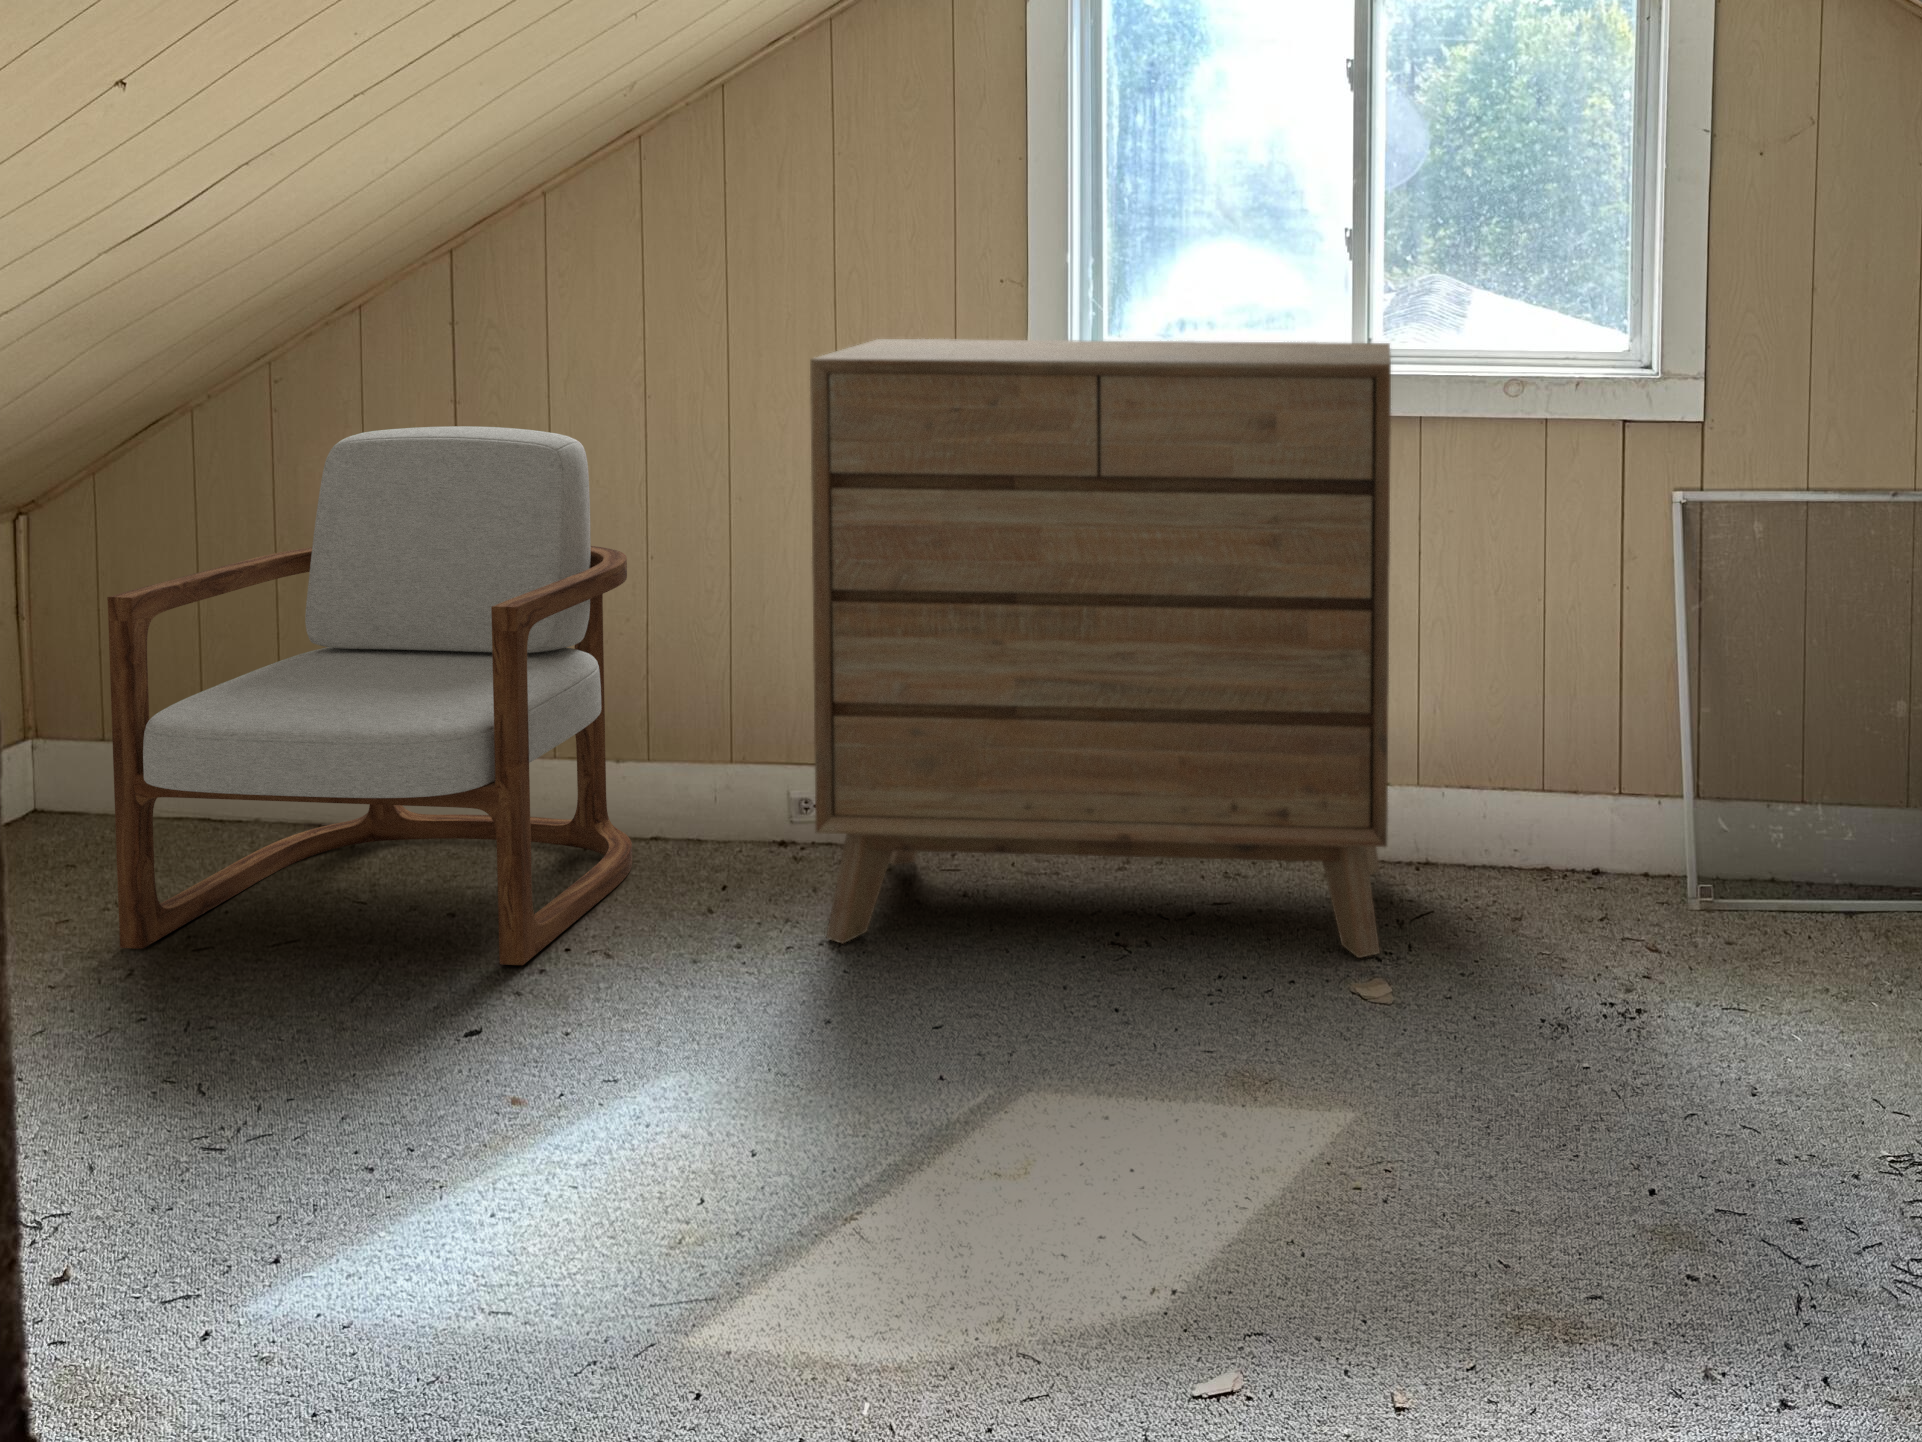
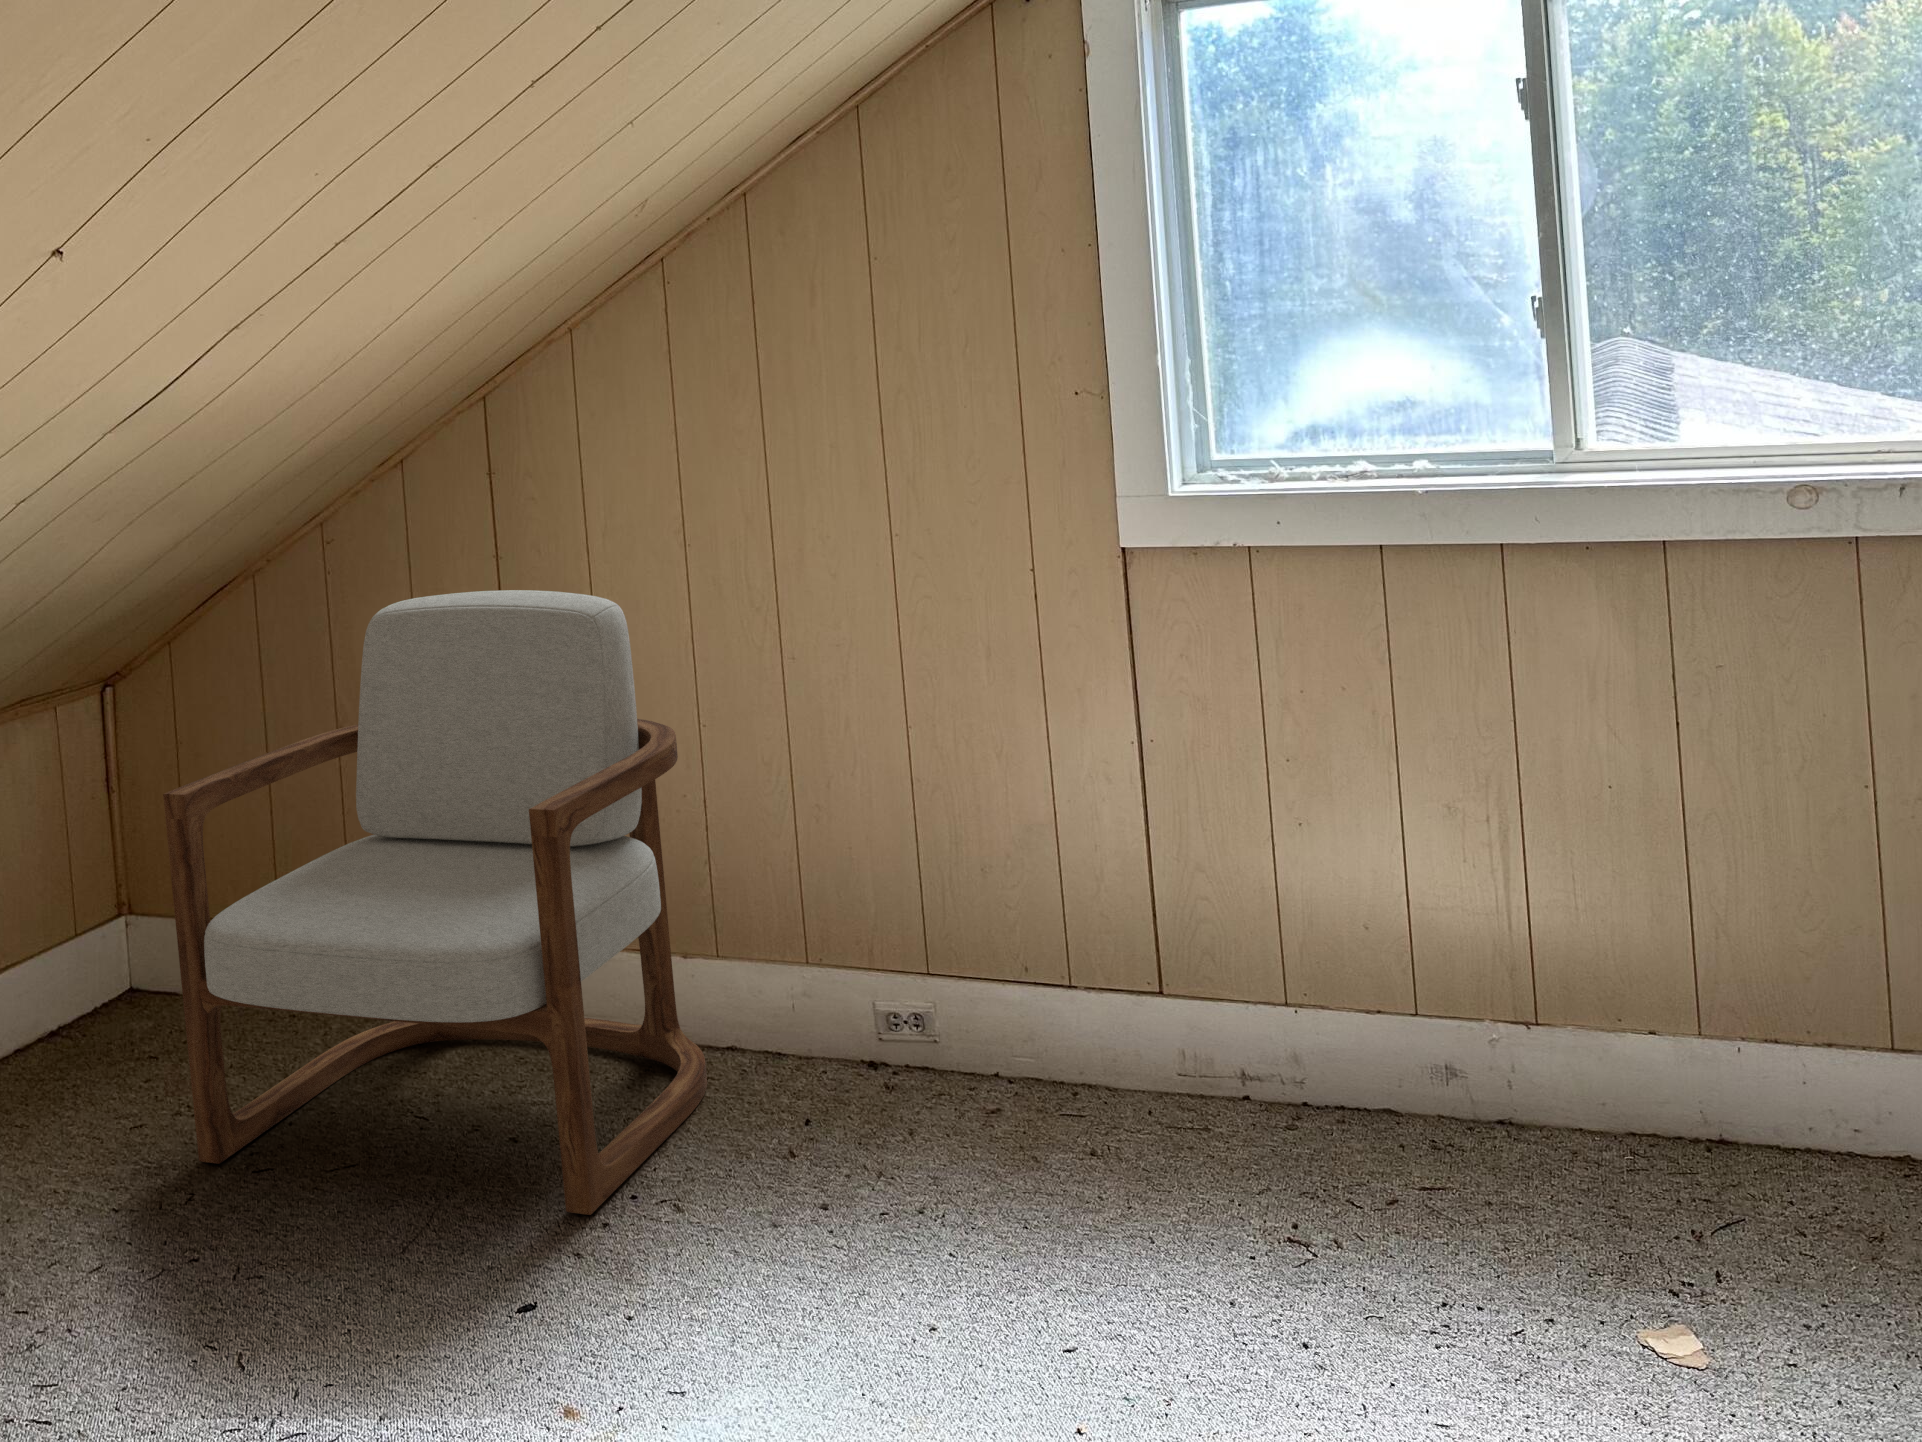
dresser: present [810,339,1391,958] -> none [856,446,1668,1288]

